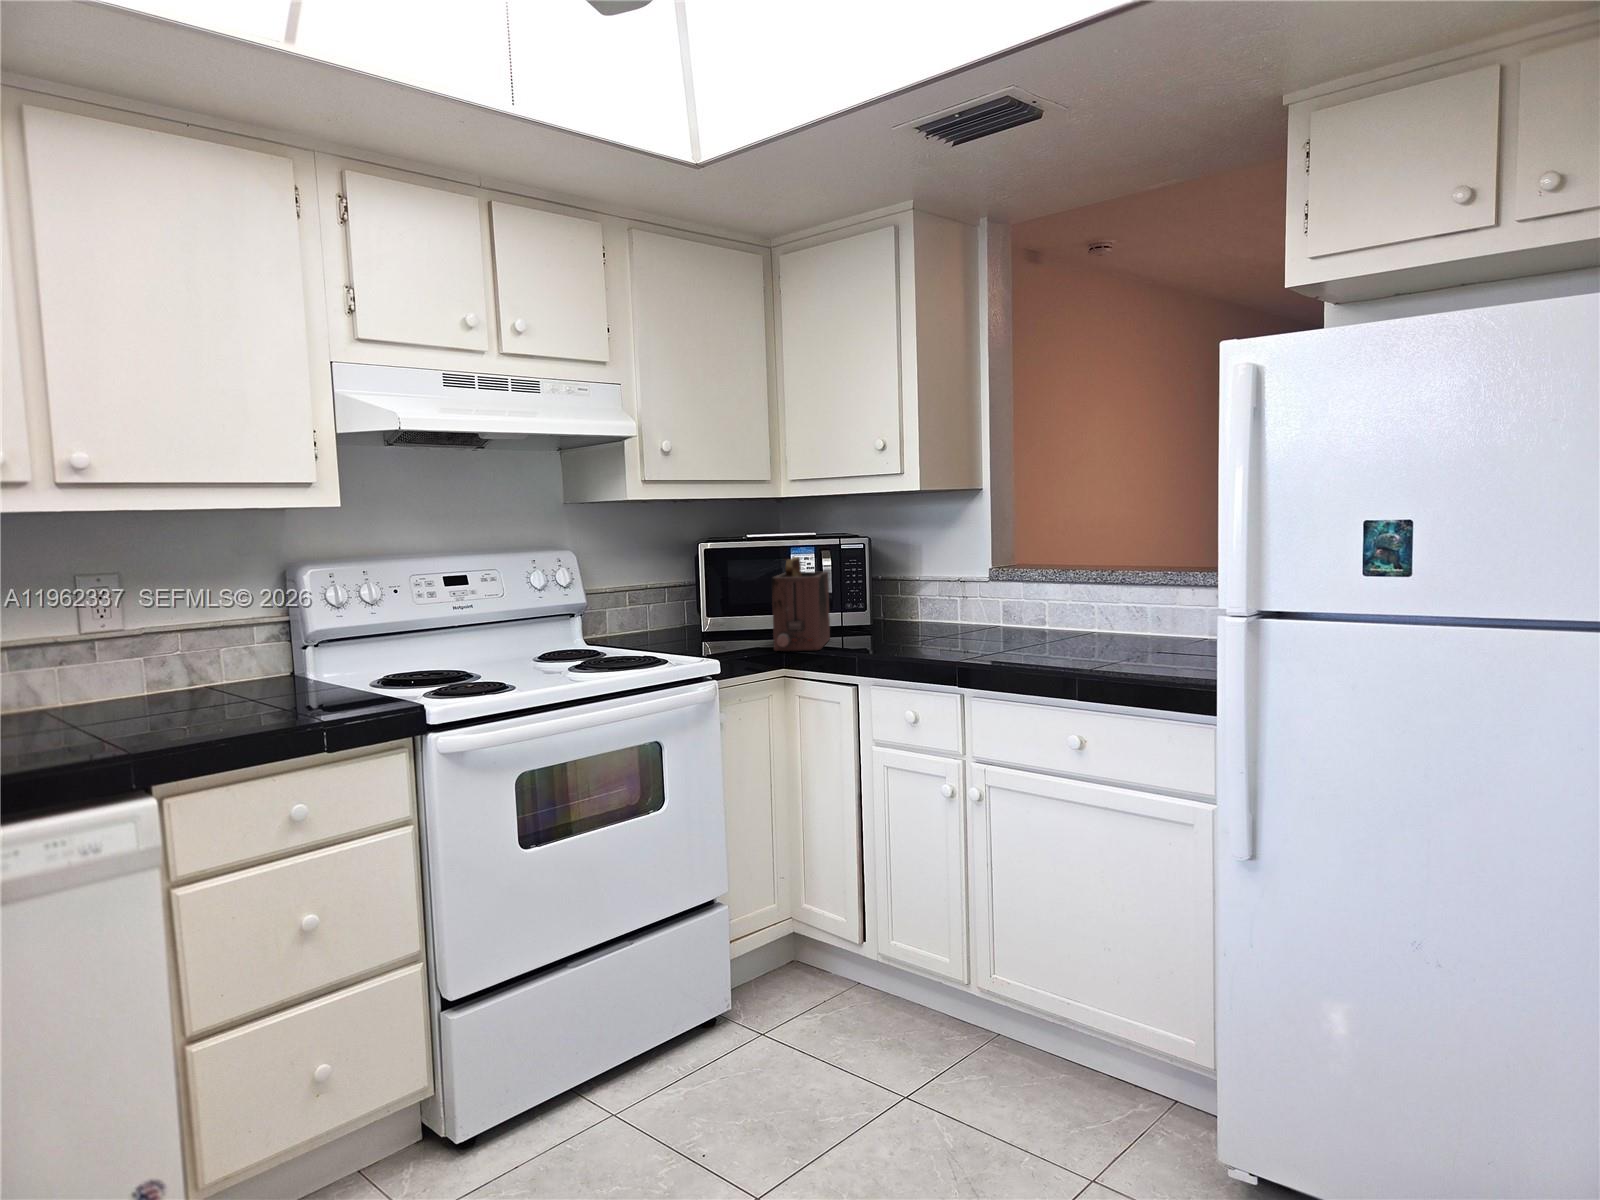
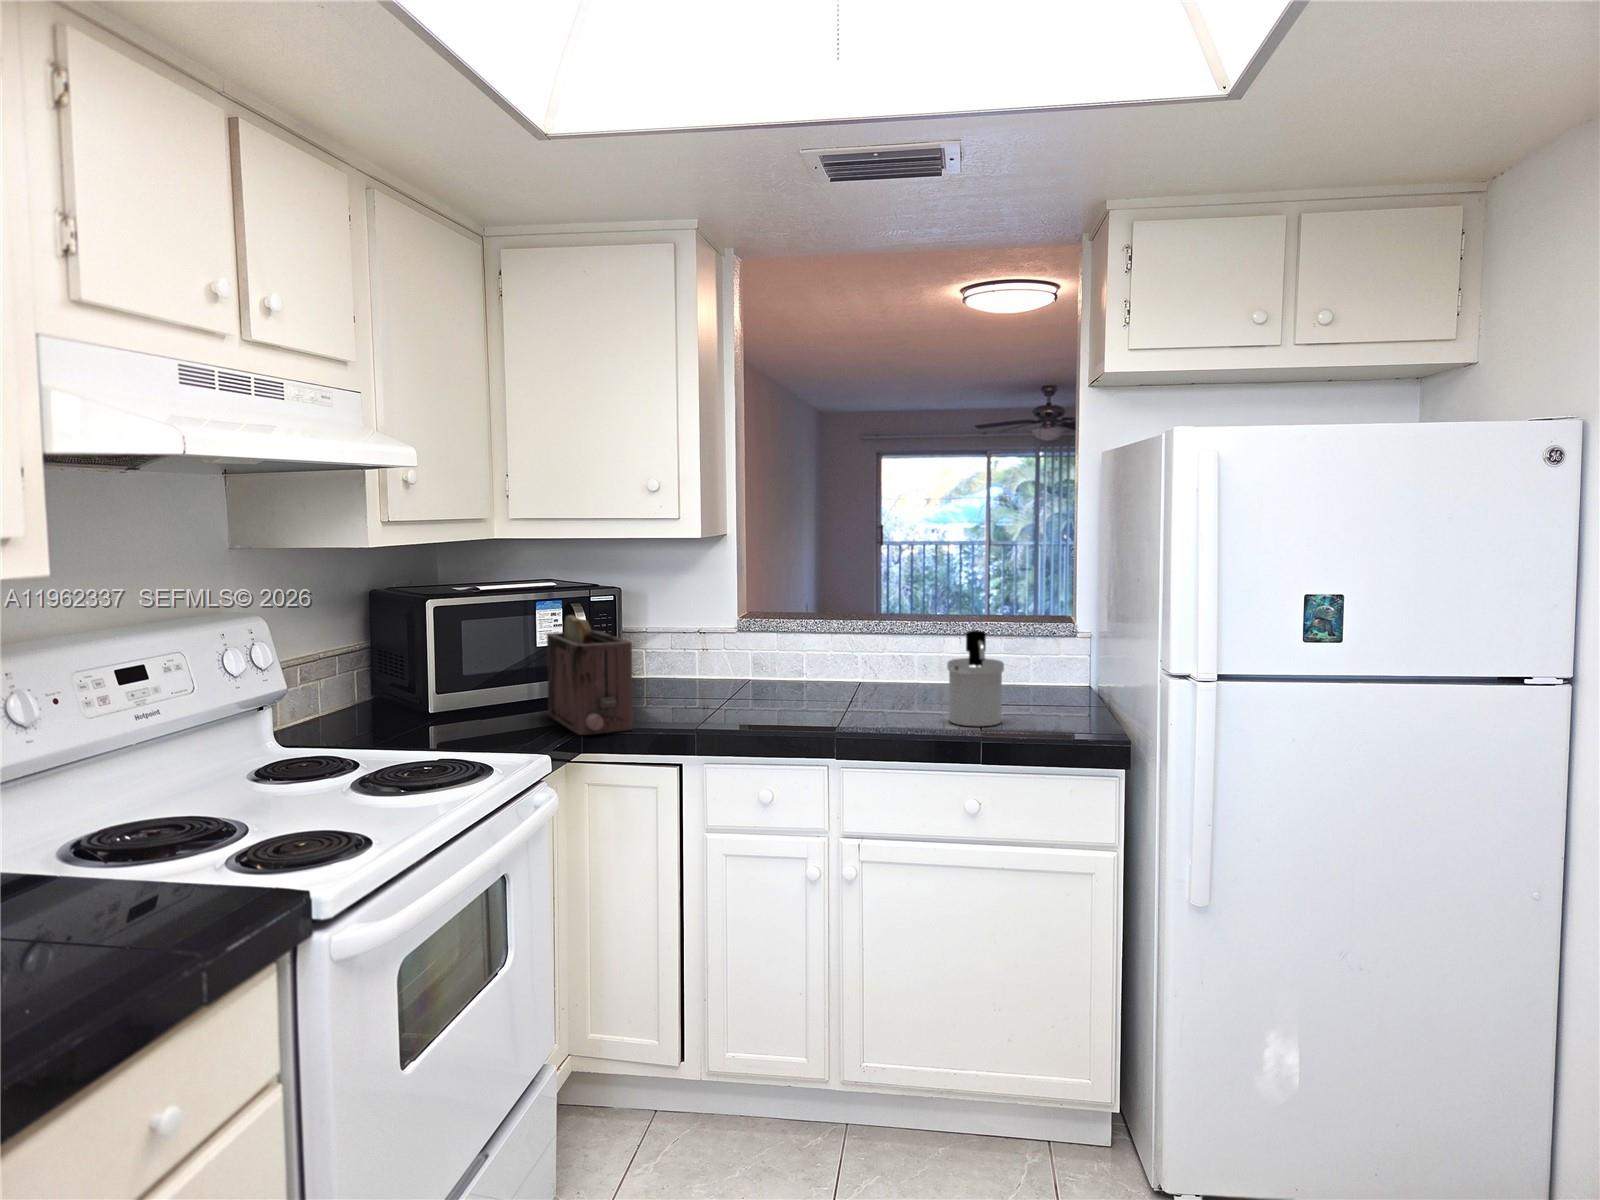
soap dispenser: none [1084,572,1142,667] -> present [947,630,1004,726]

